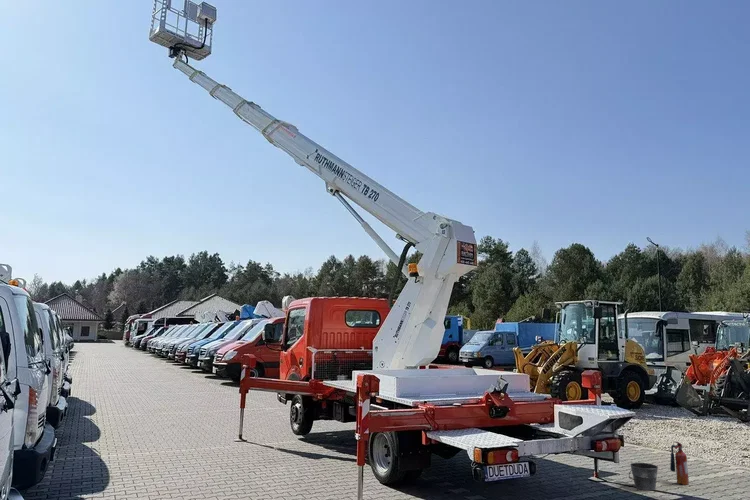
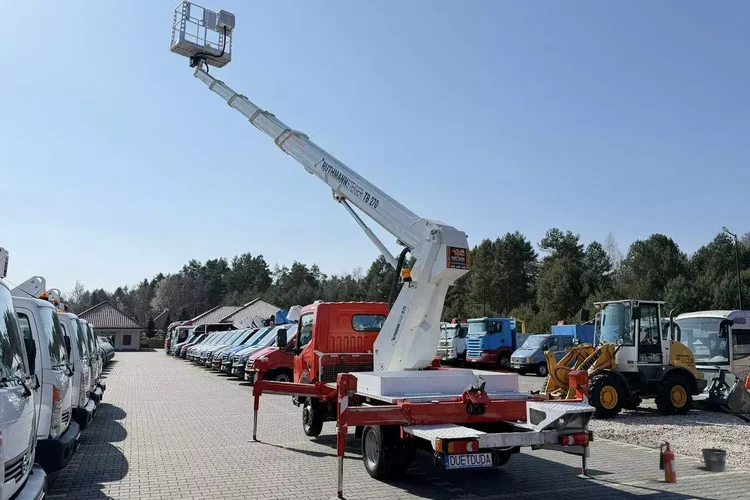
bucket: present [629,463,658,490] -> present [700,448,727,471]

